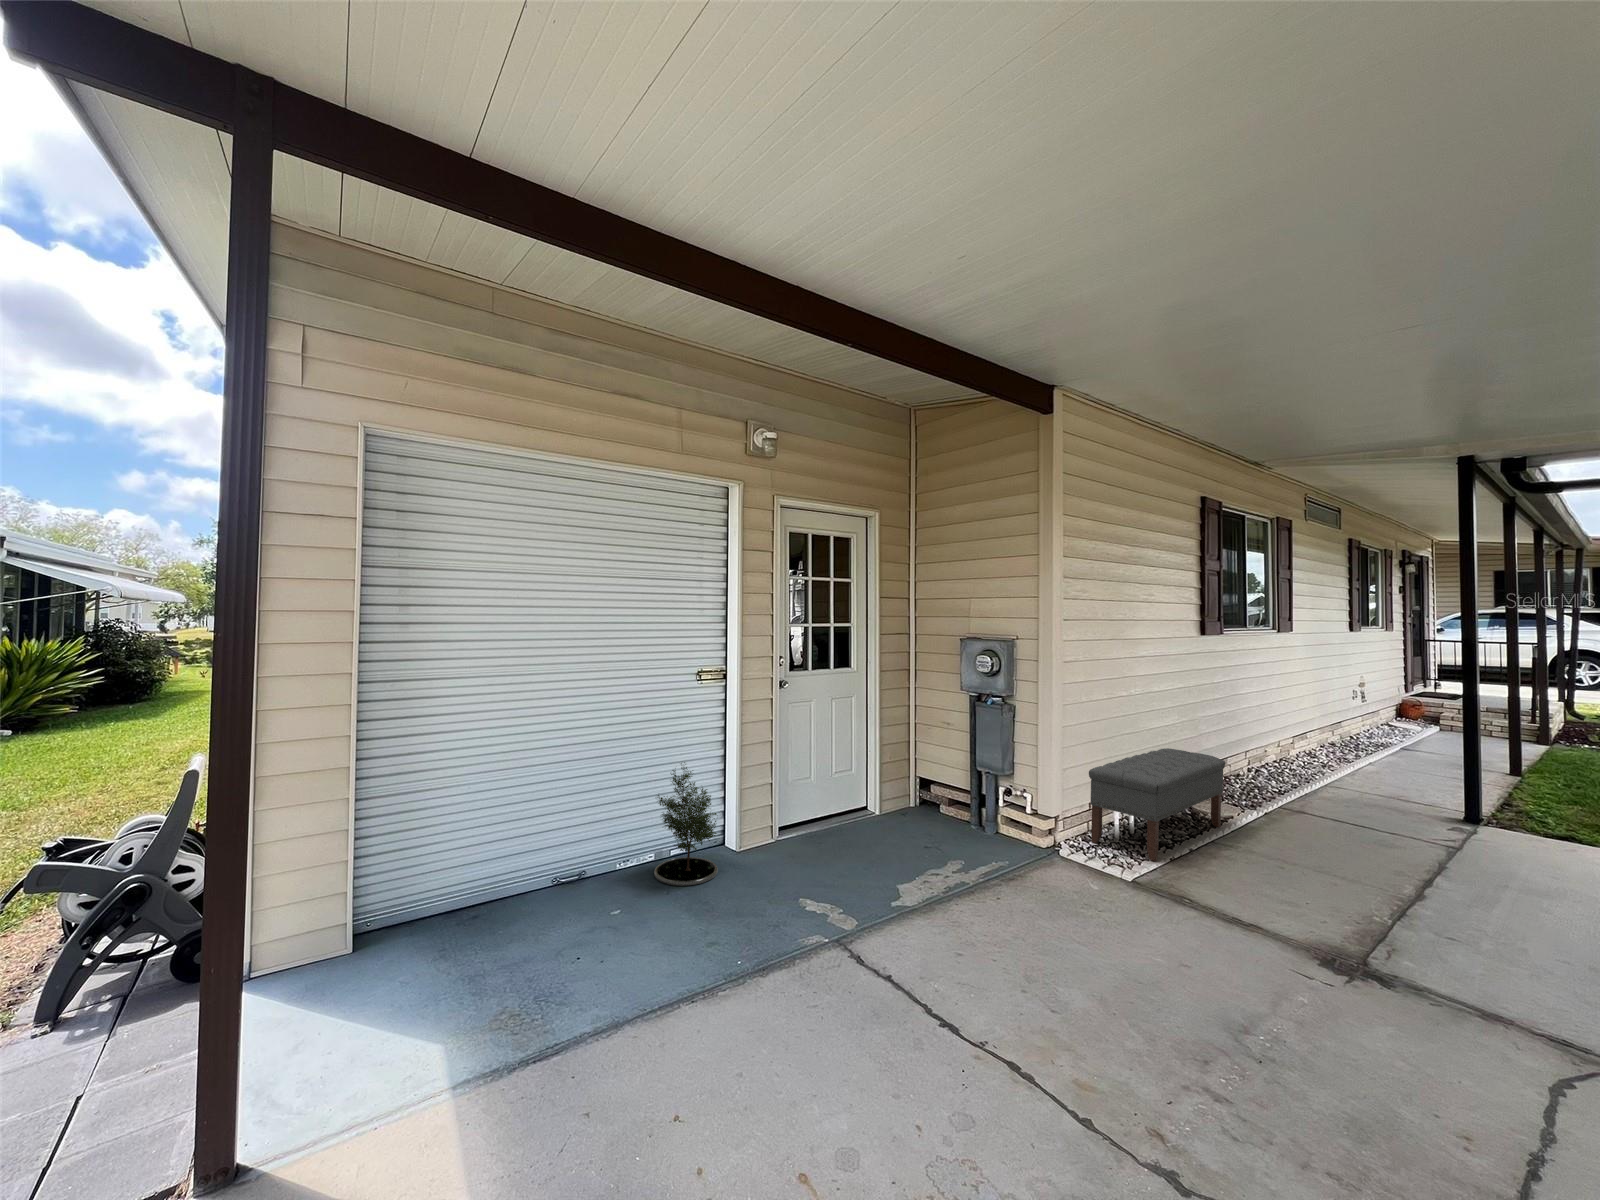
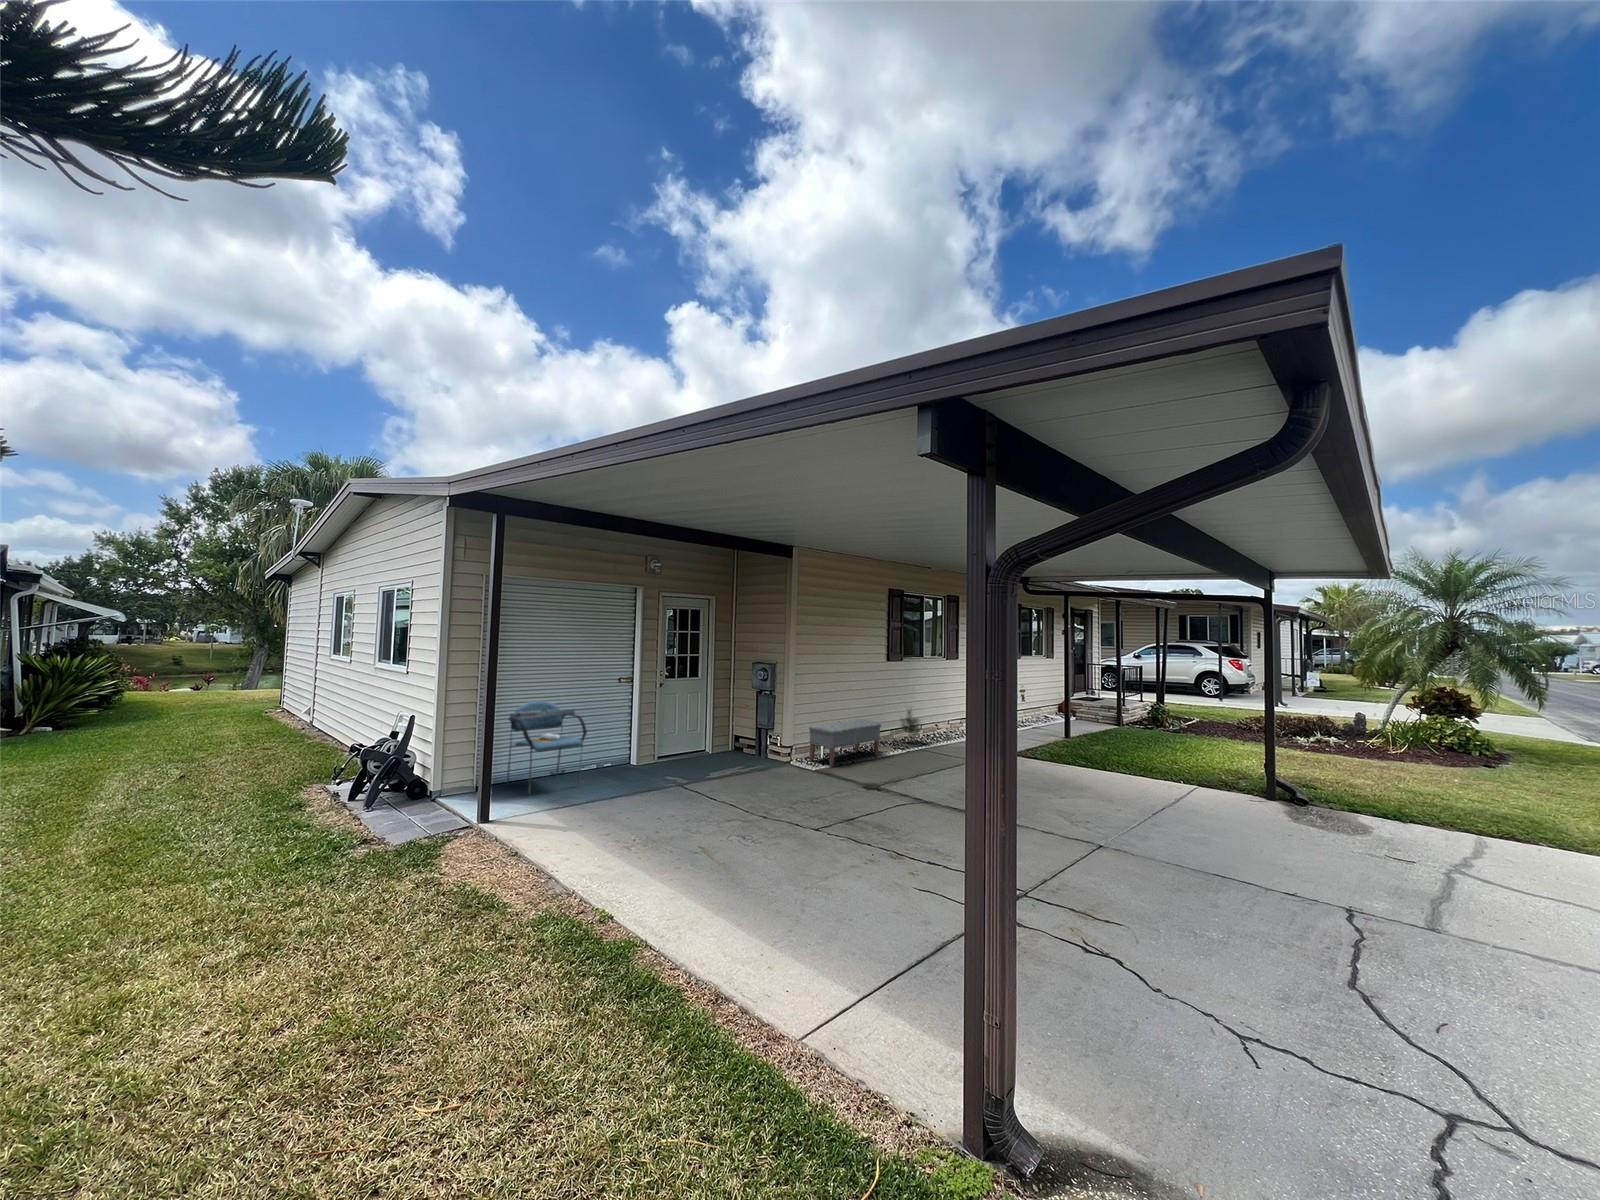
chair: none [431,725,617,978] -> present [507,701,587,793]
potted tree: present [654,762,718,886] -> present [899,710,921,747]

